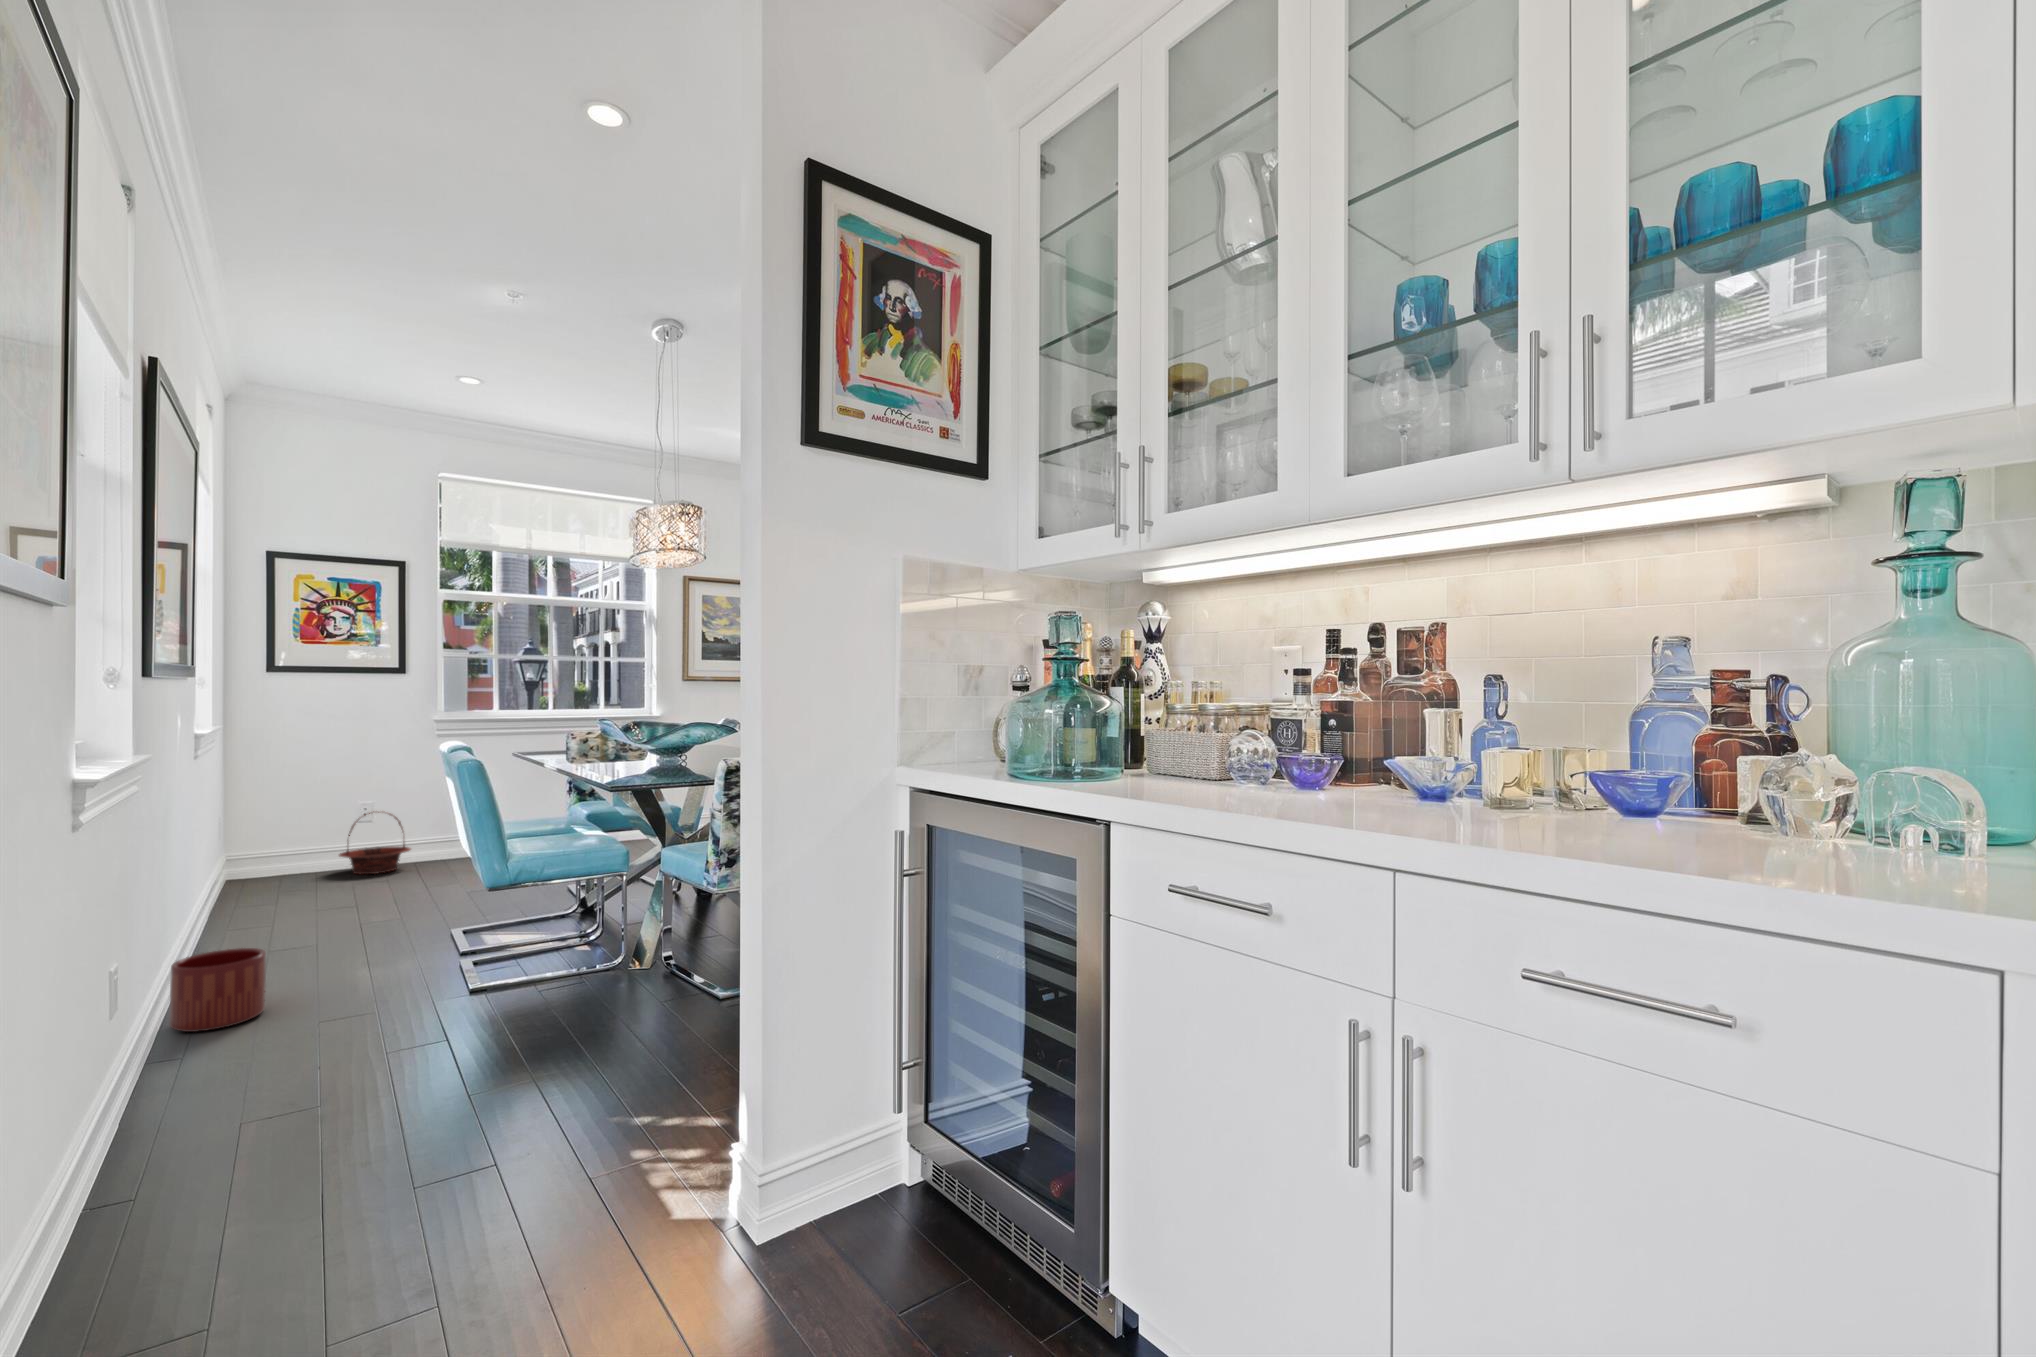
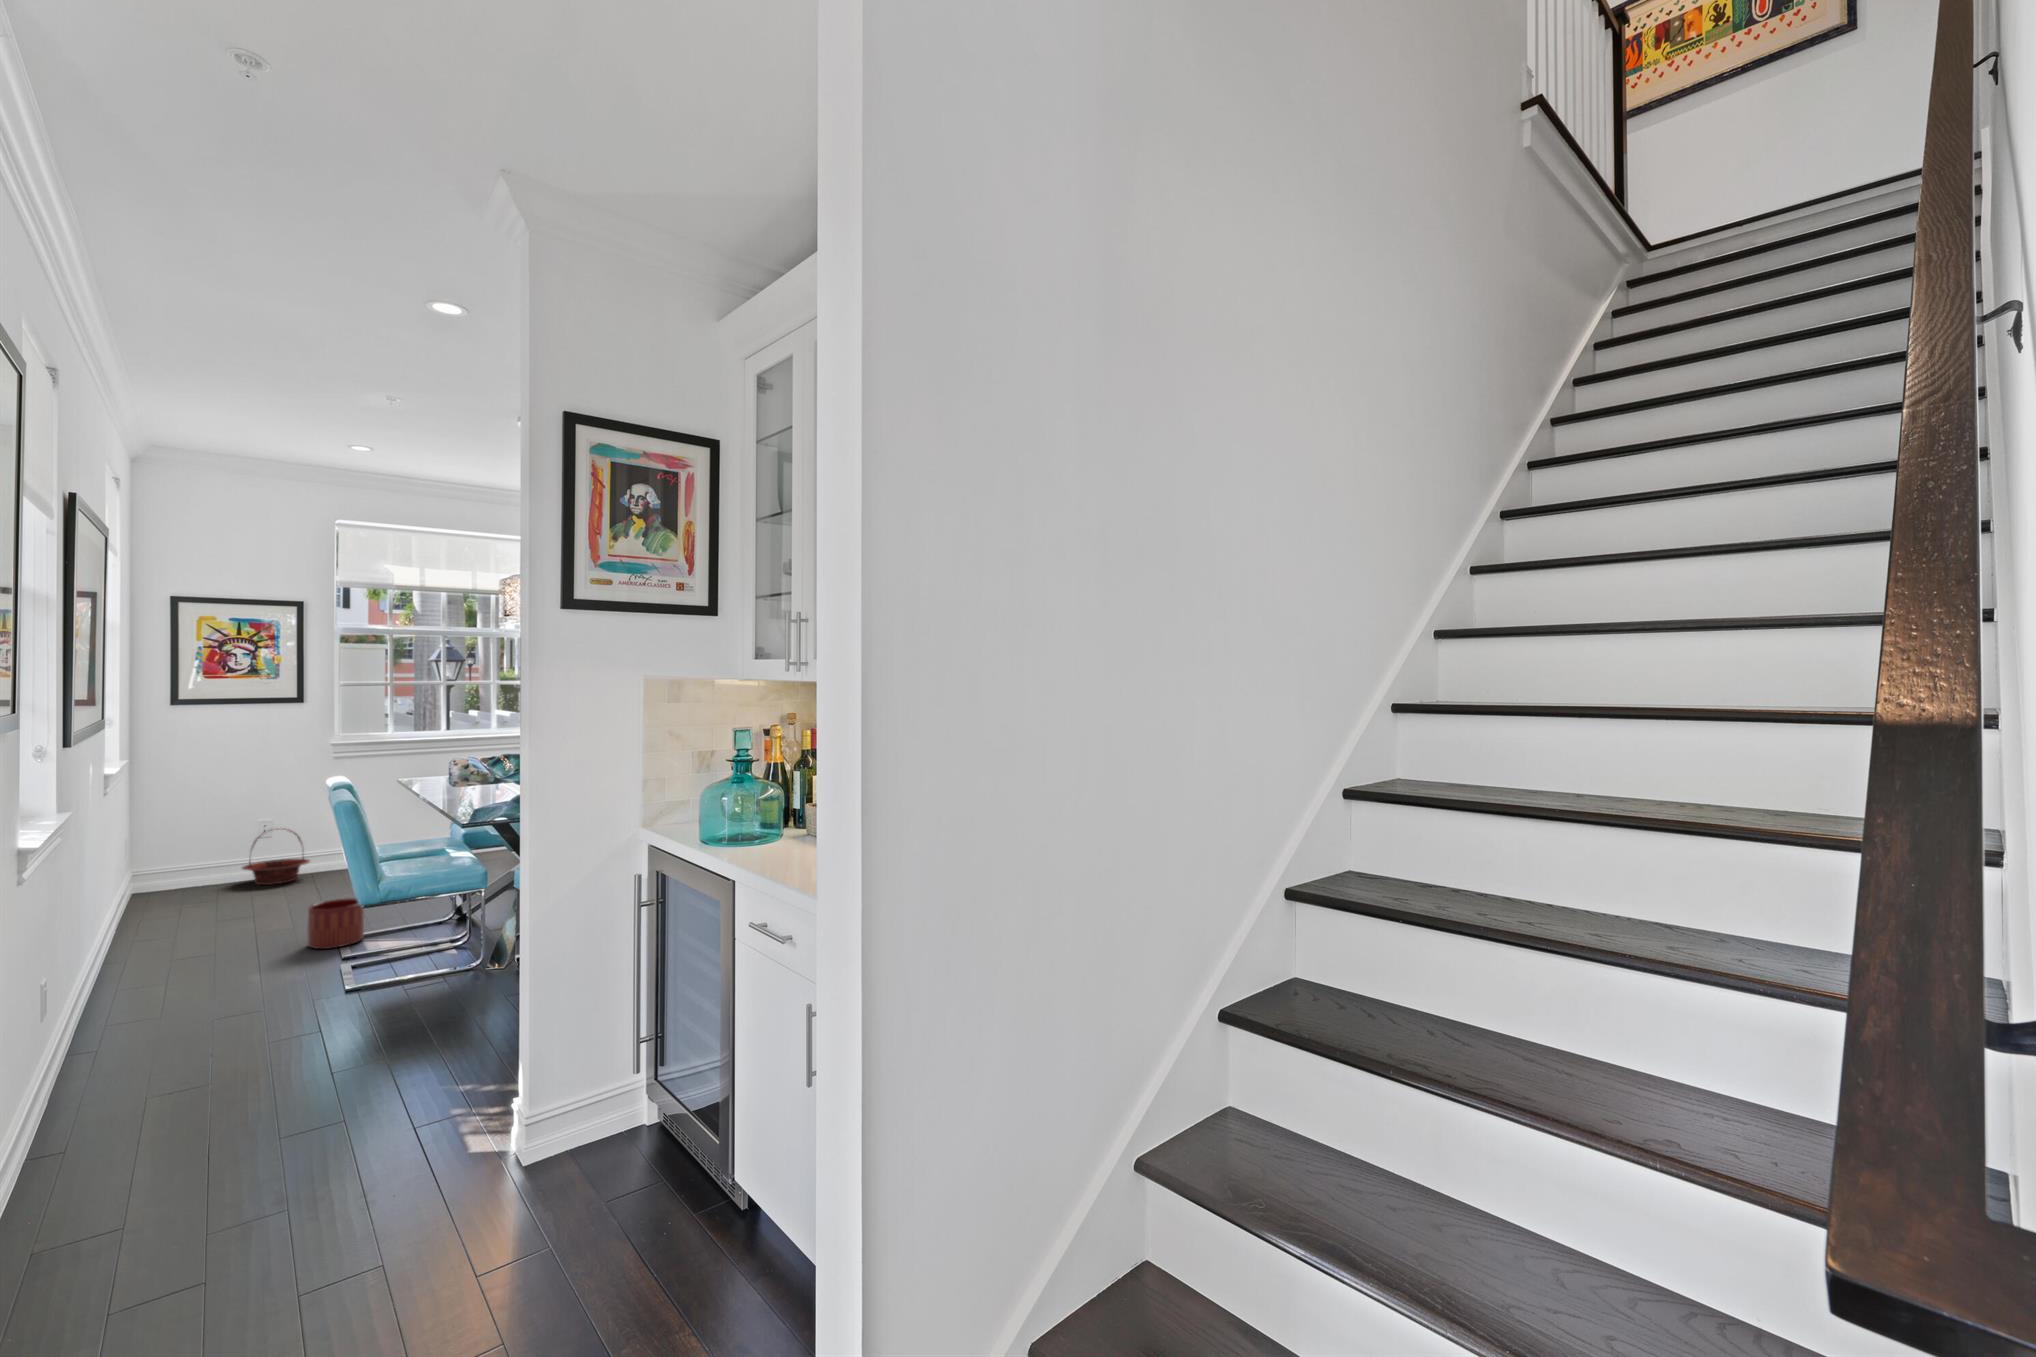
planter: present [169,948,266,1032] -> present [307,898,364,949]

